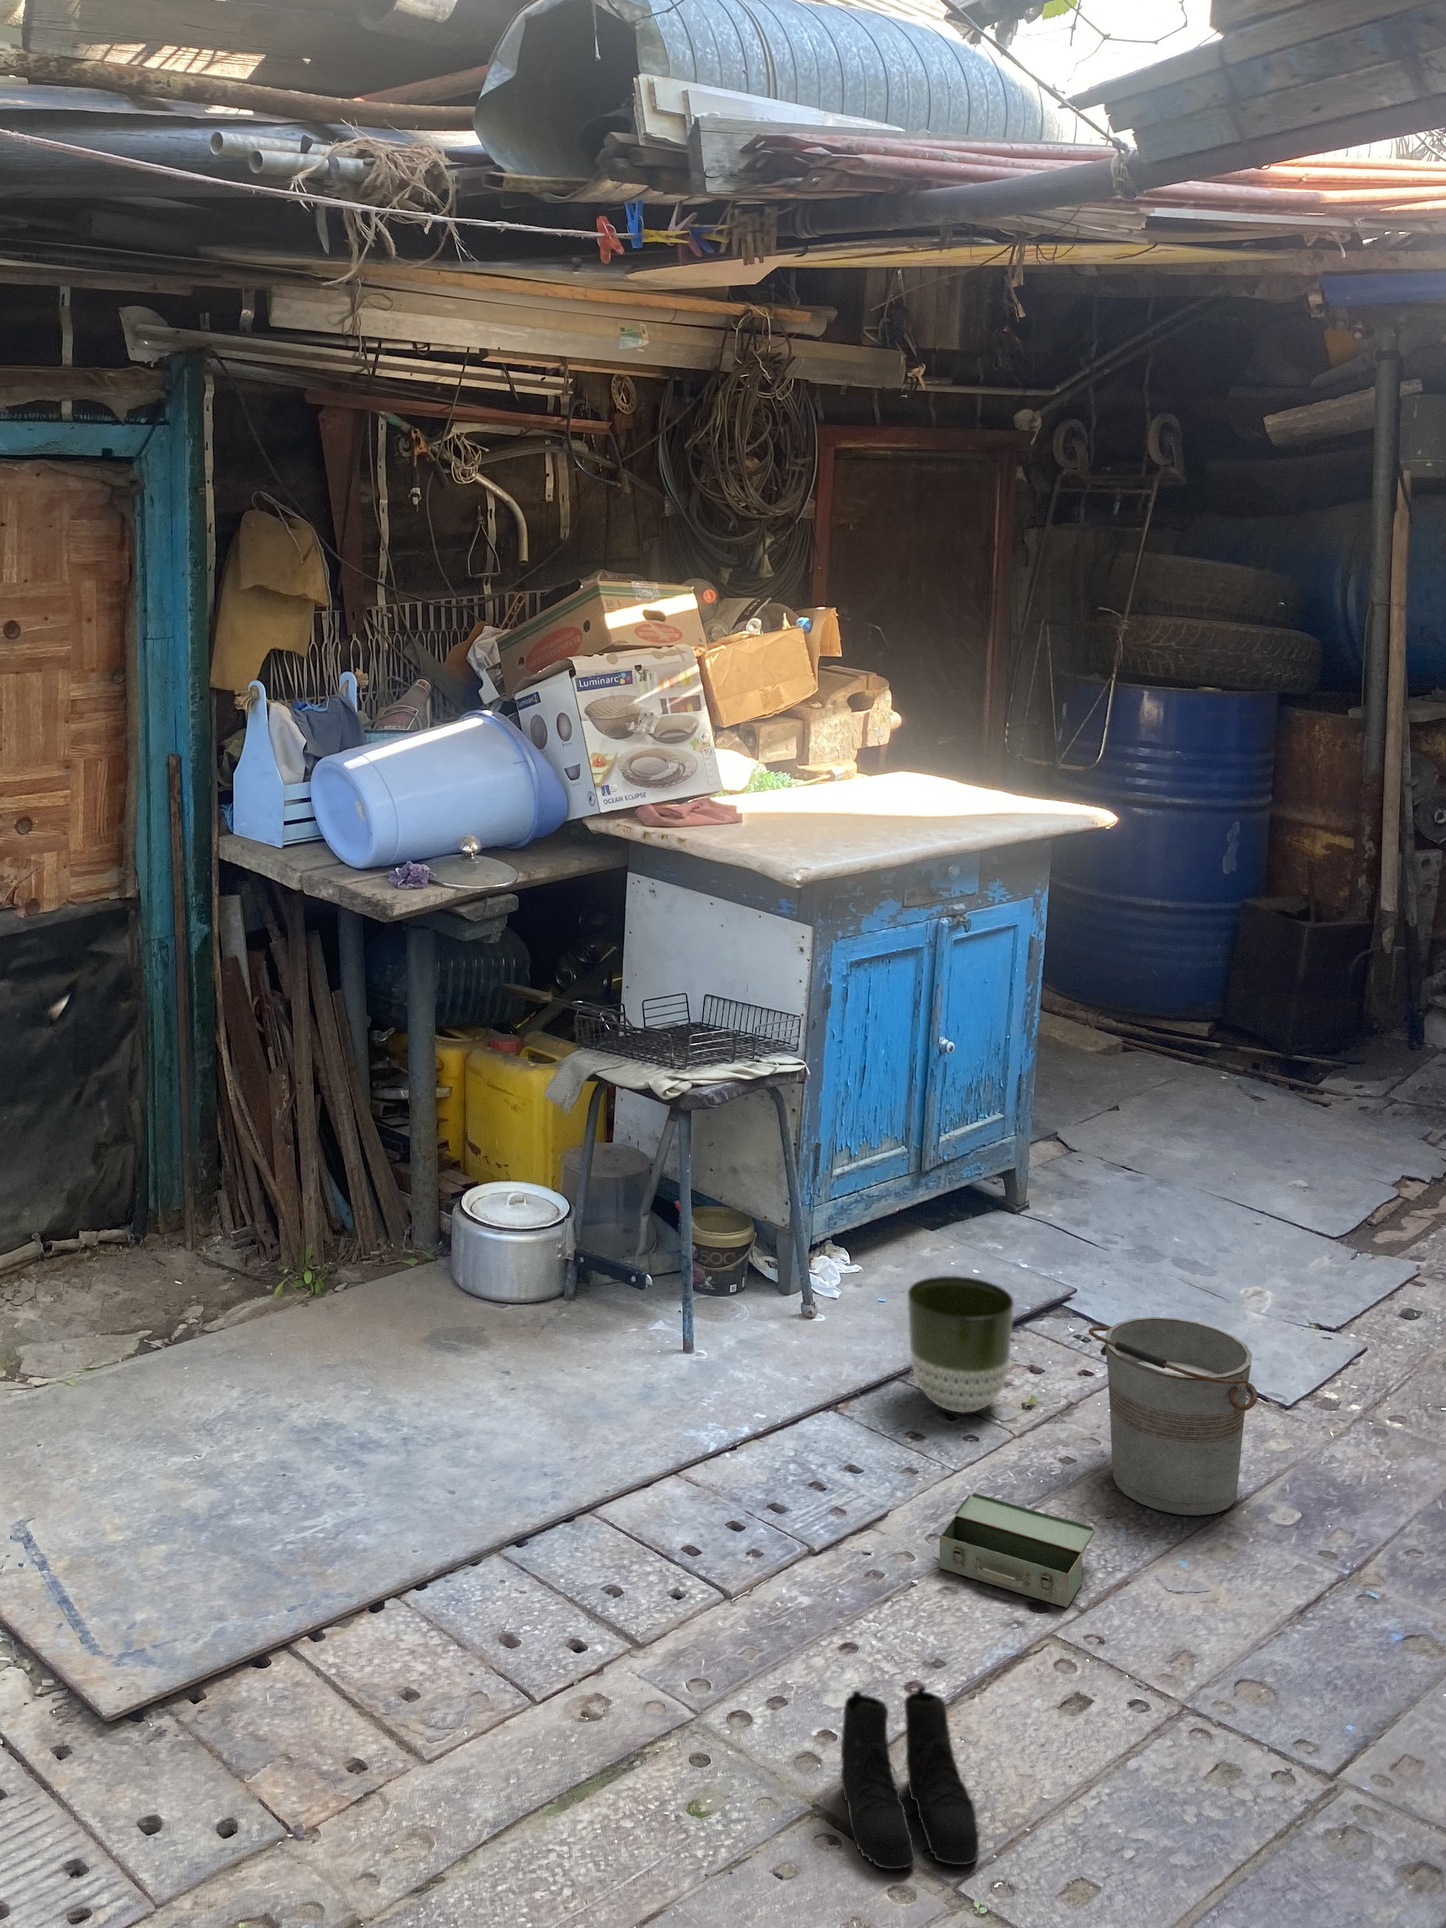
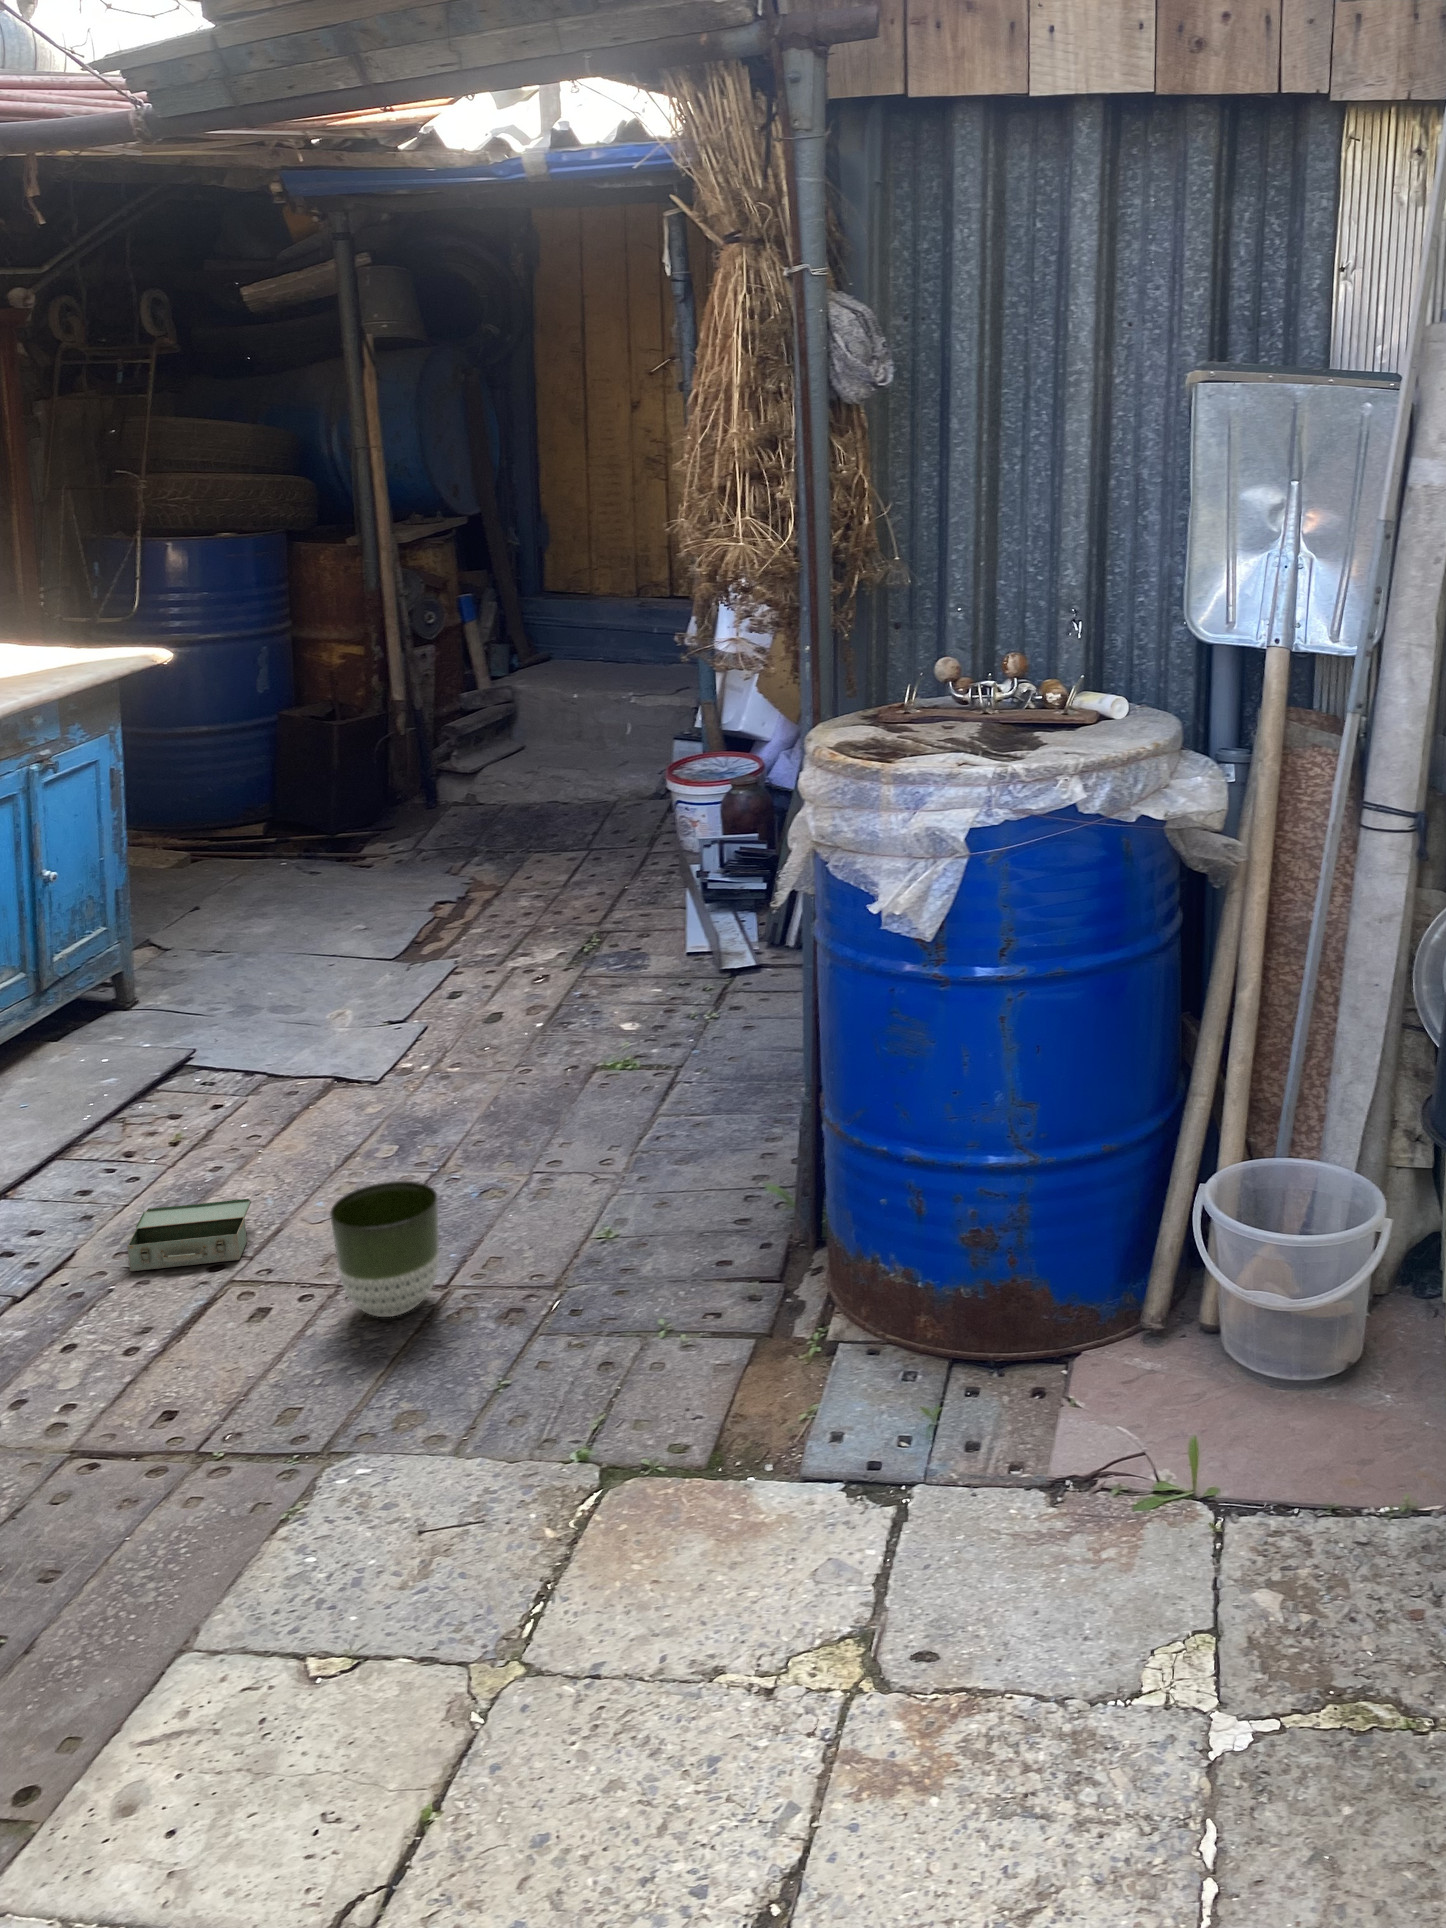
planter: present [908,1276,1013,1413] -> present [330,1181,439,1317]
bucket: present [1089,1317,1257,1516] -> none [221,1030,357,1176]
boots: present [841,1687,979,1869] -> none [83,1335,209,1467]

